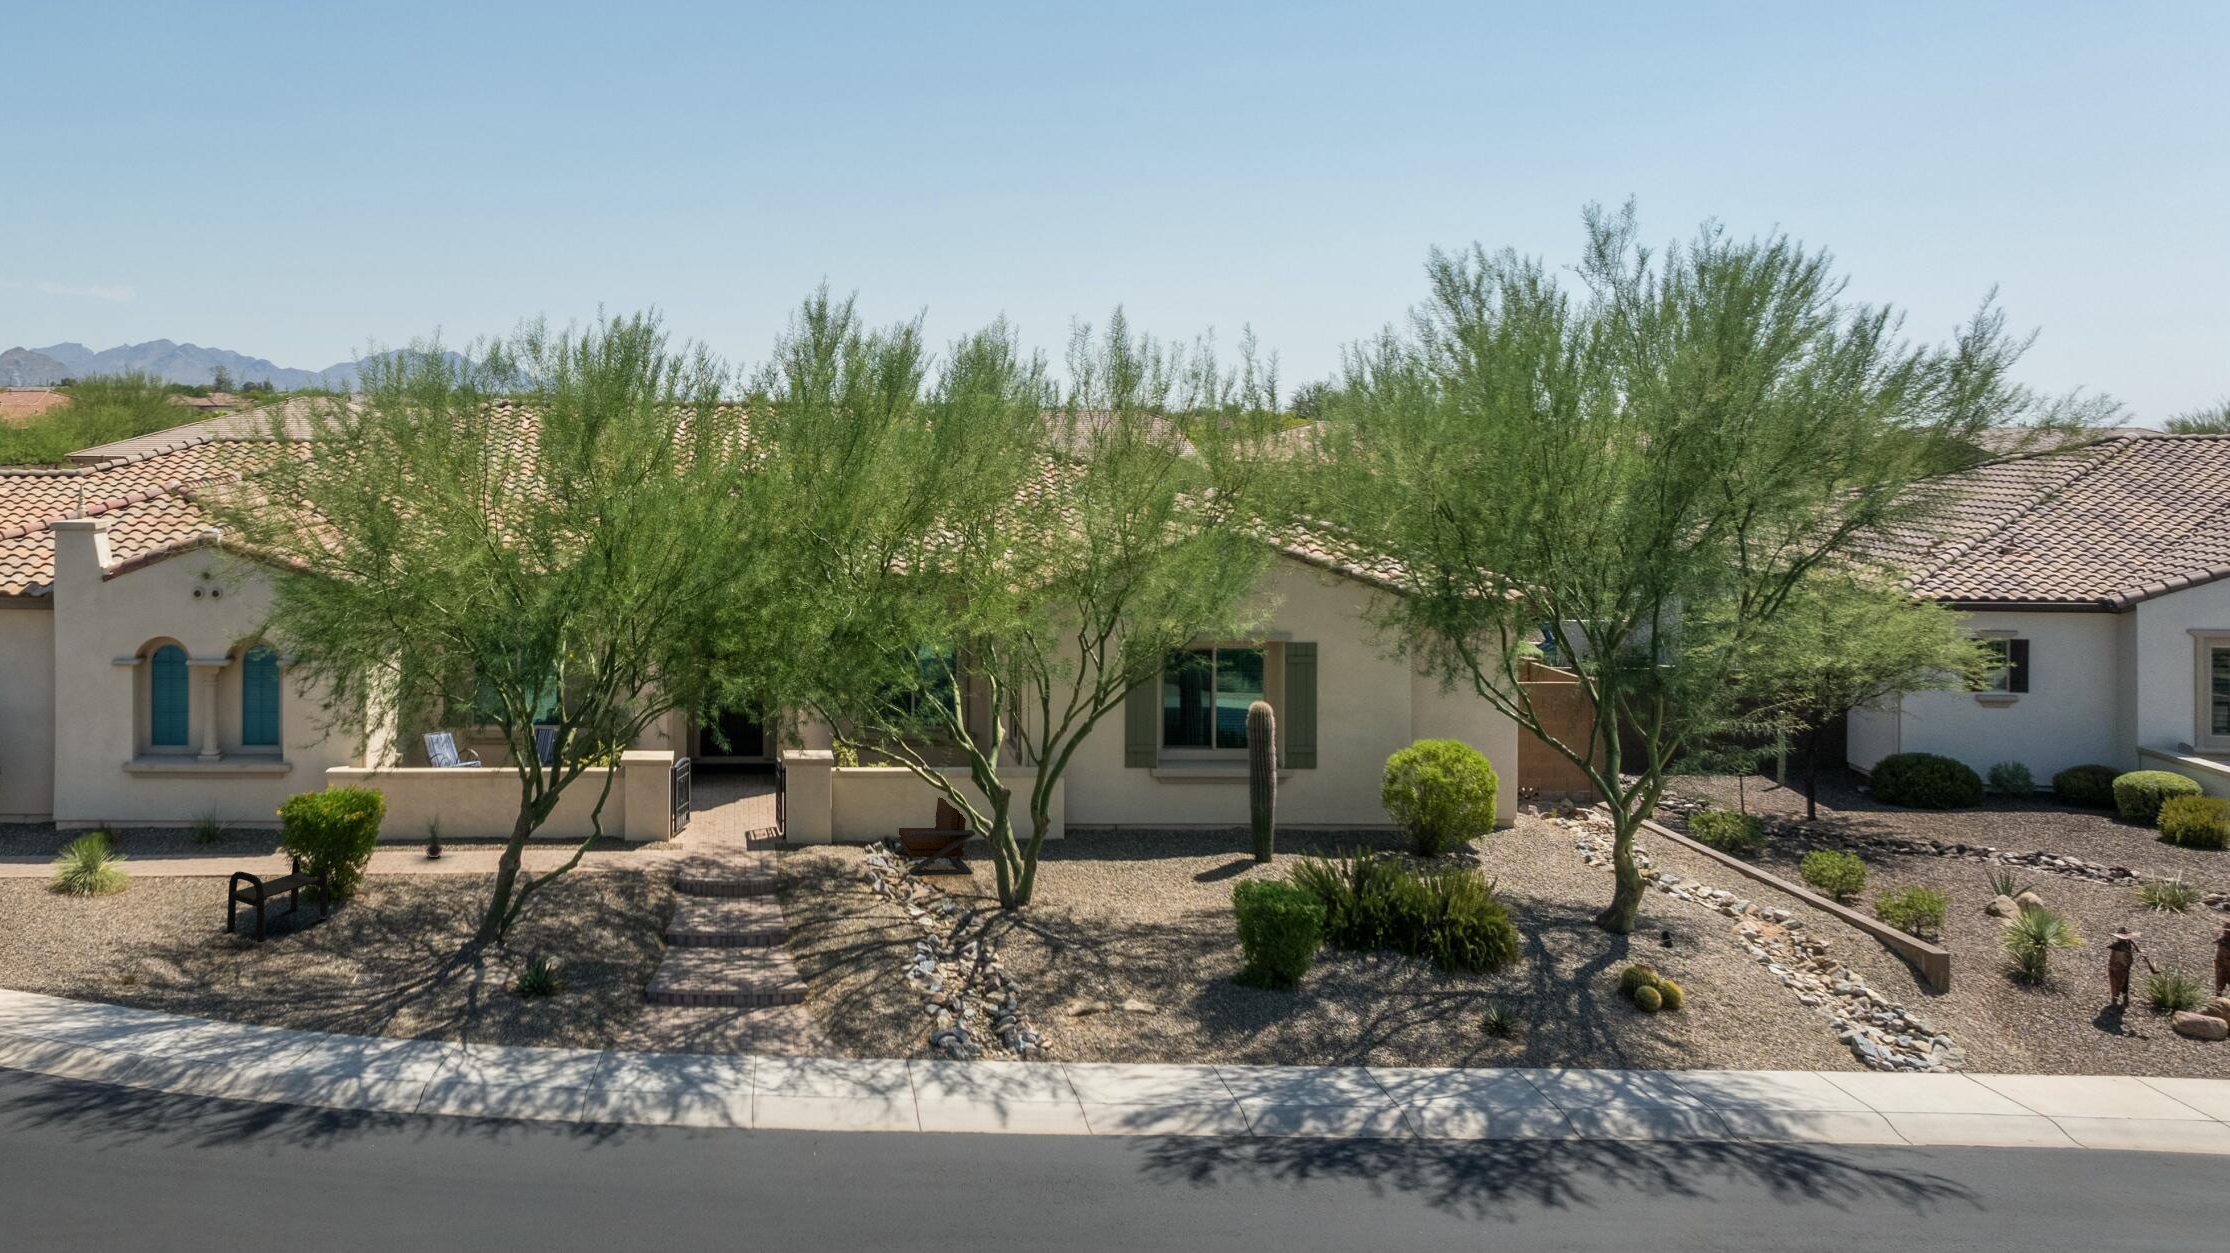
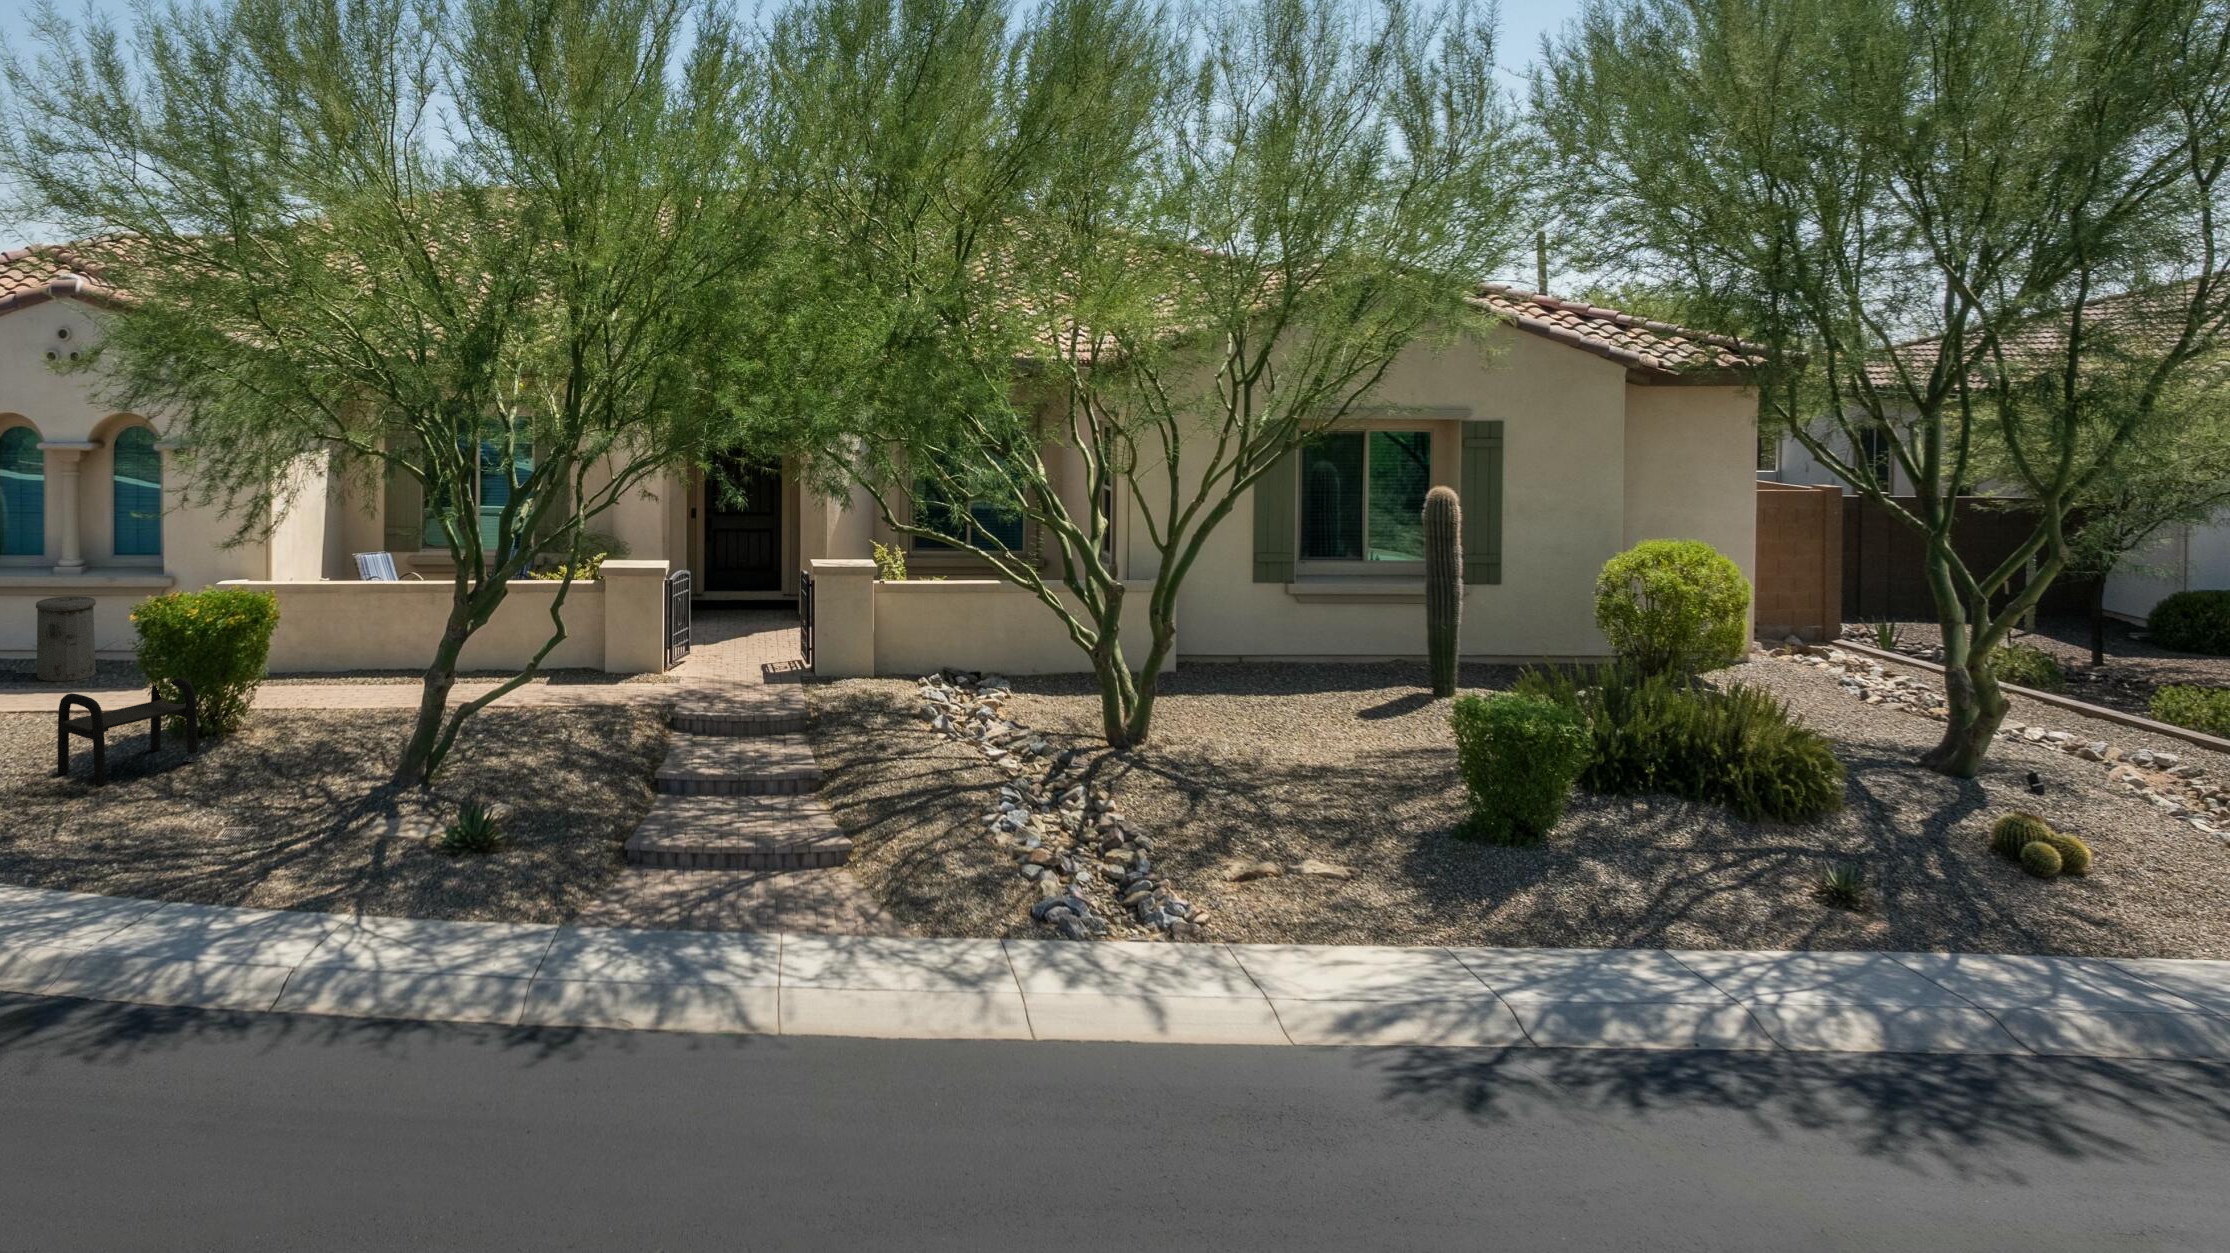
trash can: none [187,779,233,848] -> present [36,596,96,681]
lounge chair: present [893,797,975,875] -> none [954,601,1065,713]
decorative plant: present [423,818,444,858] -> none [323,636,386,693]

